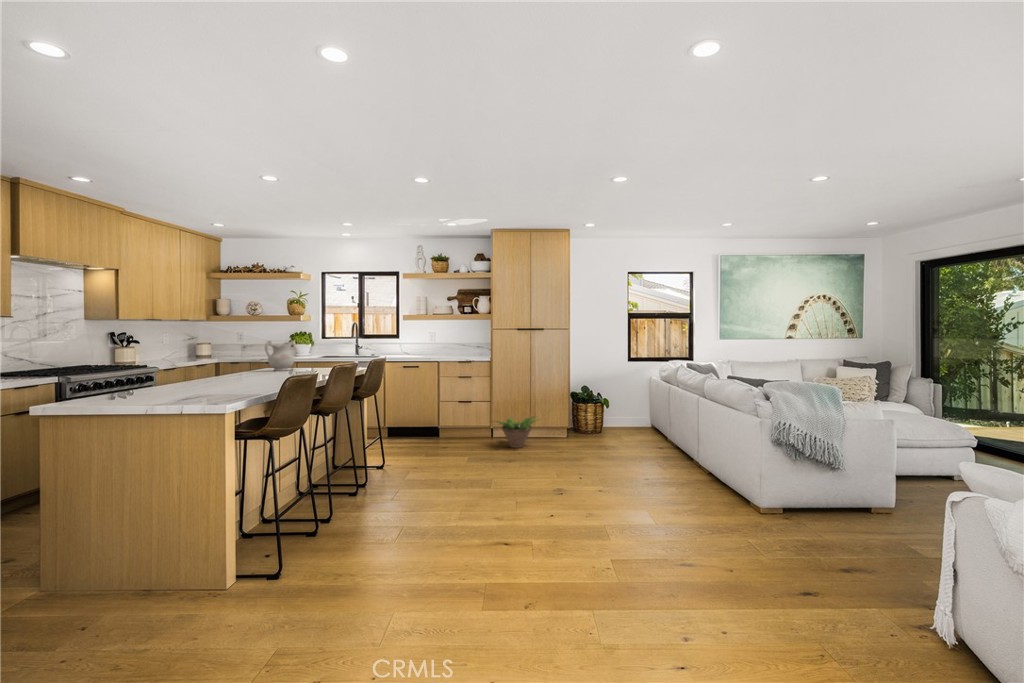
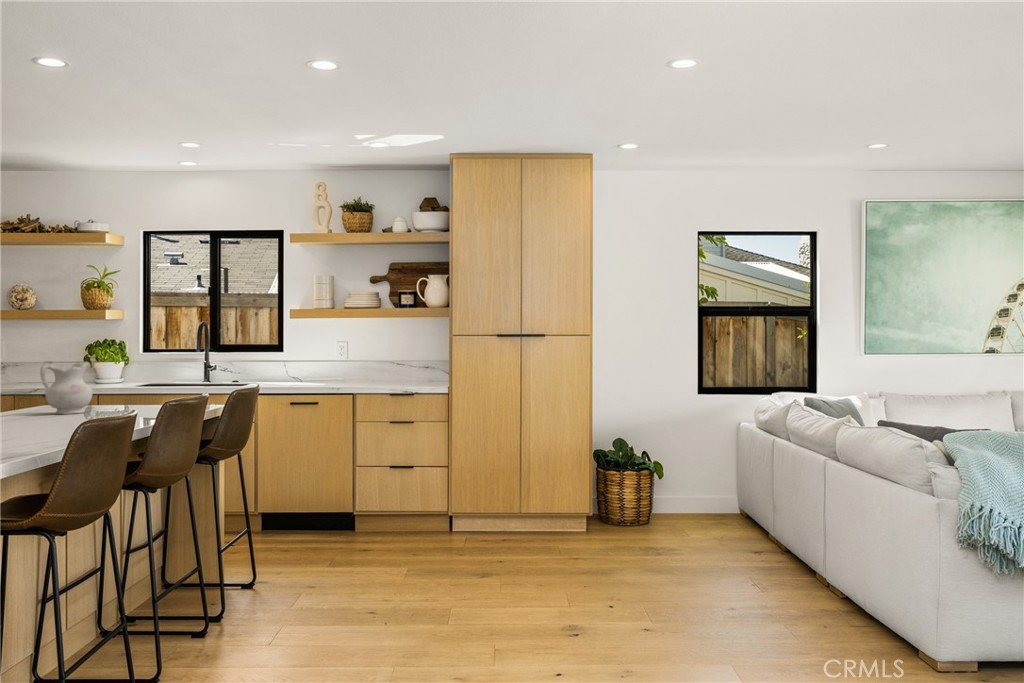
decorative plant: present [496,416,537,448] -> none [443,494,538,551]

